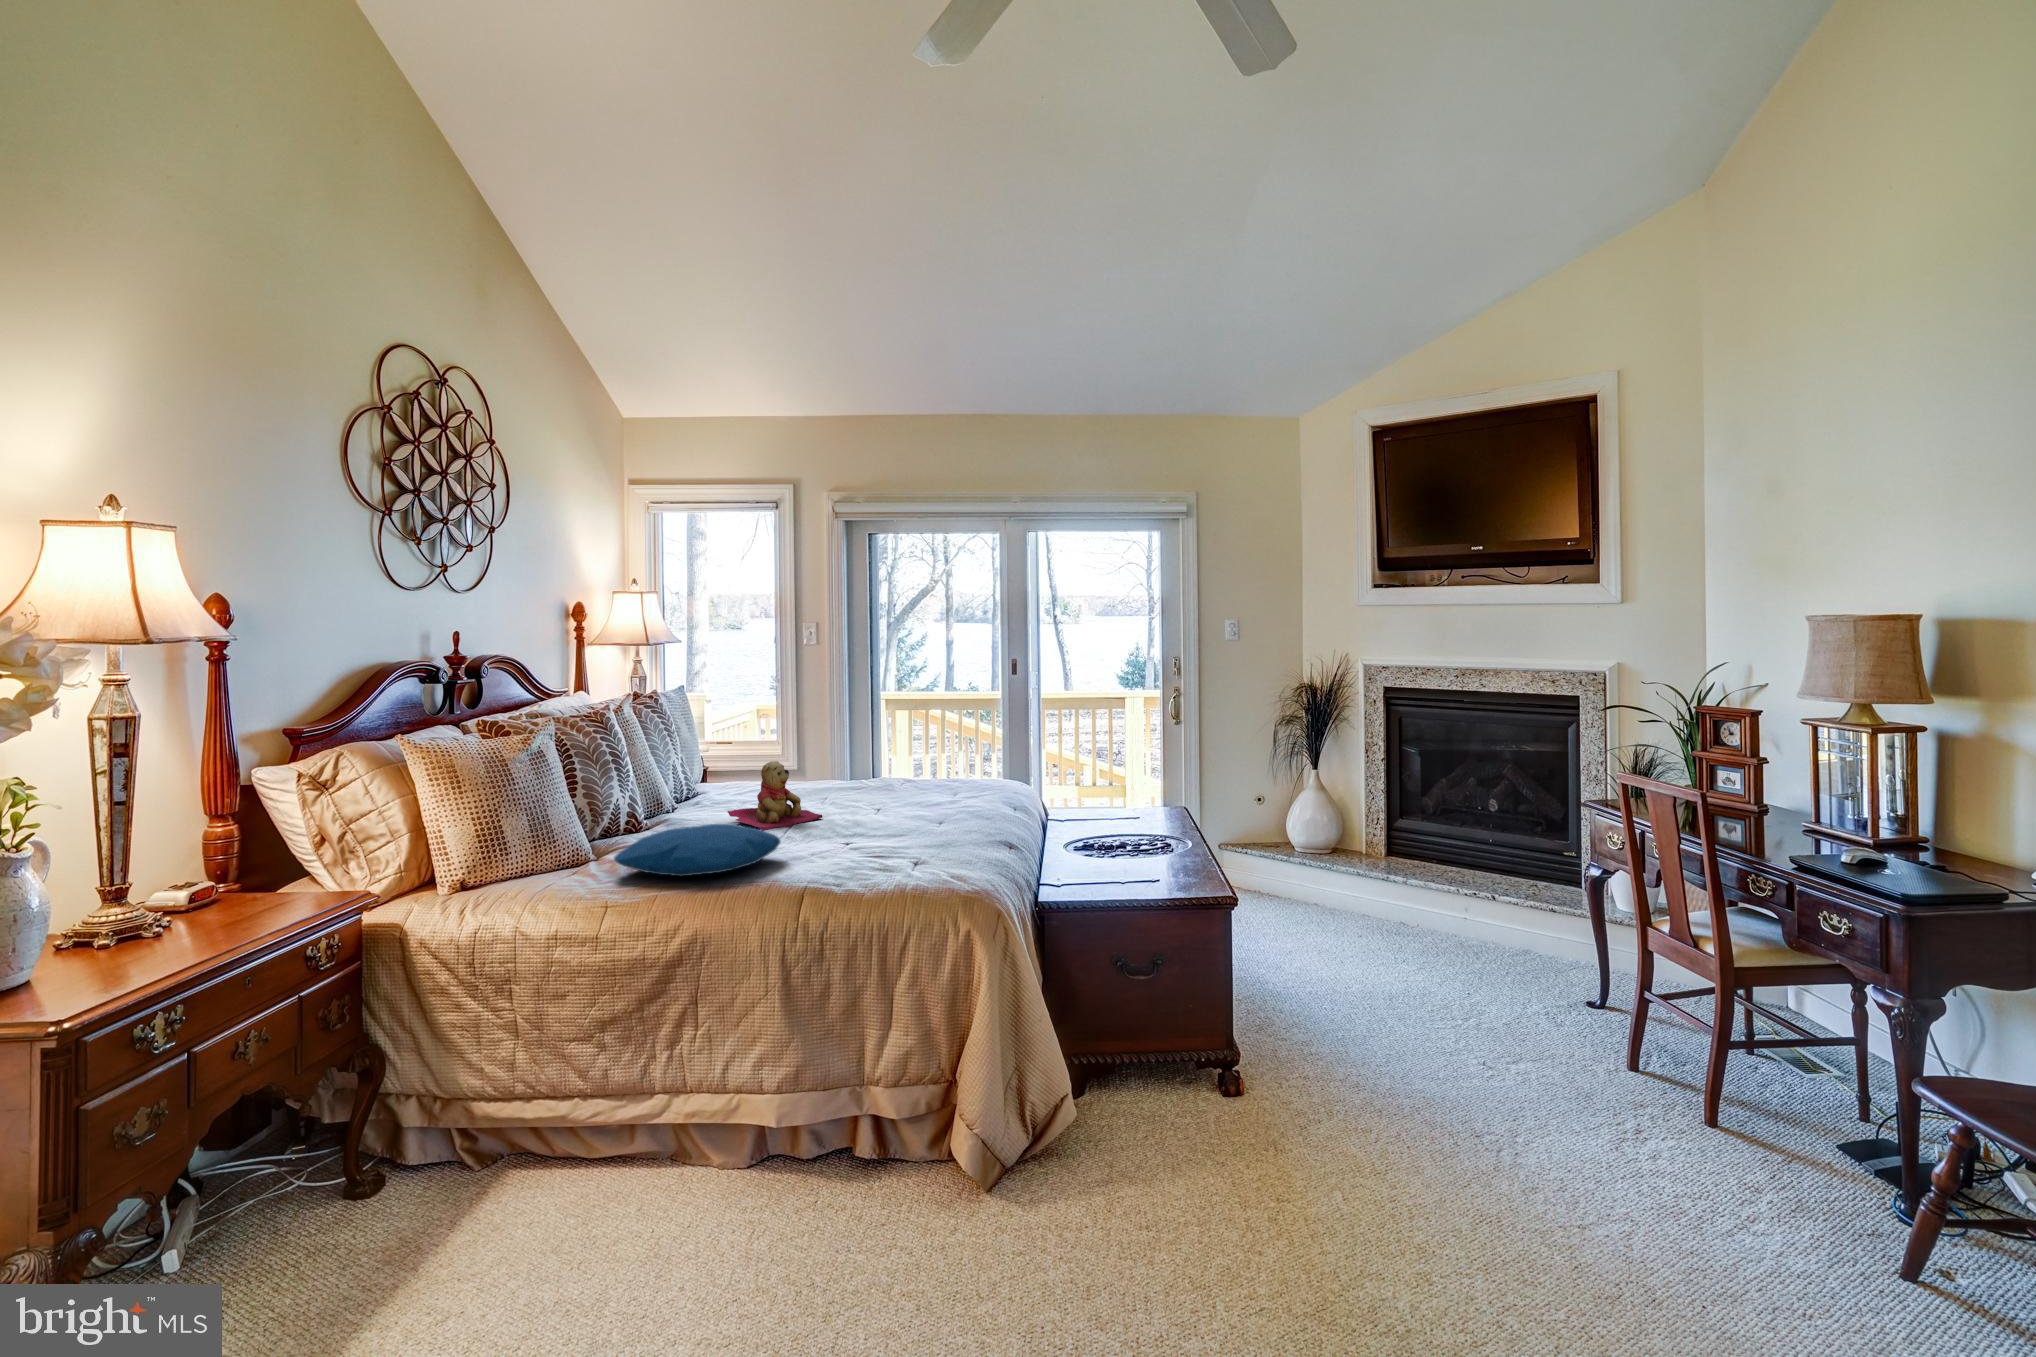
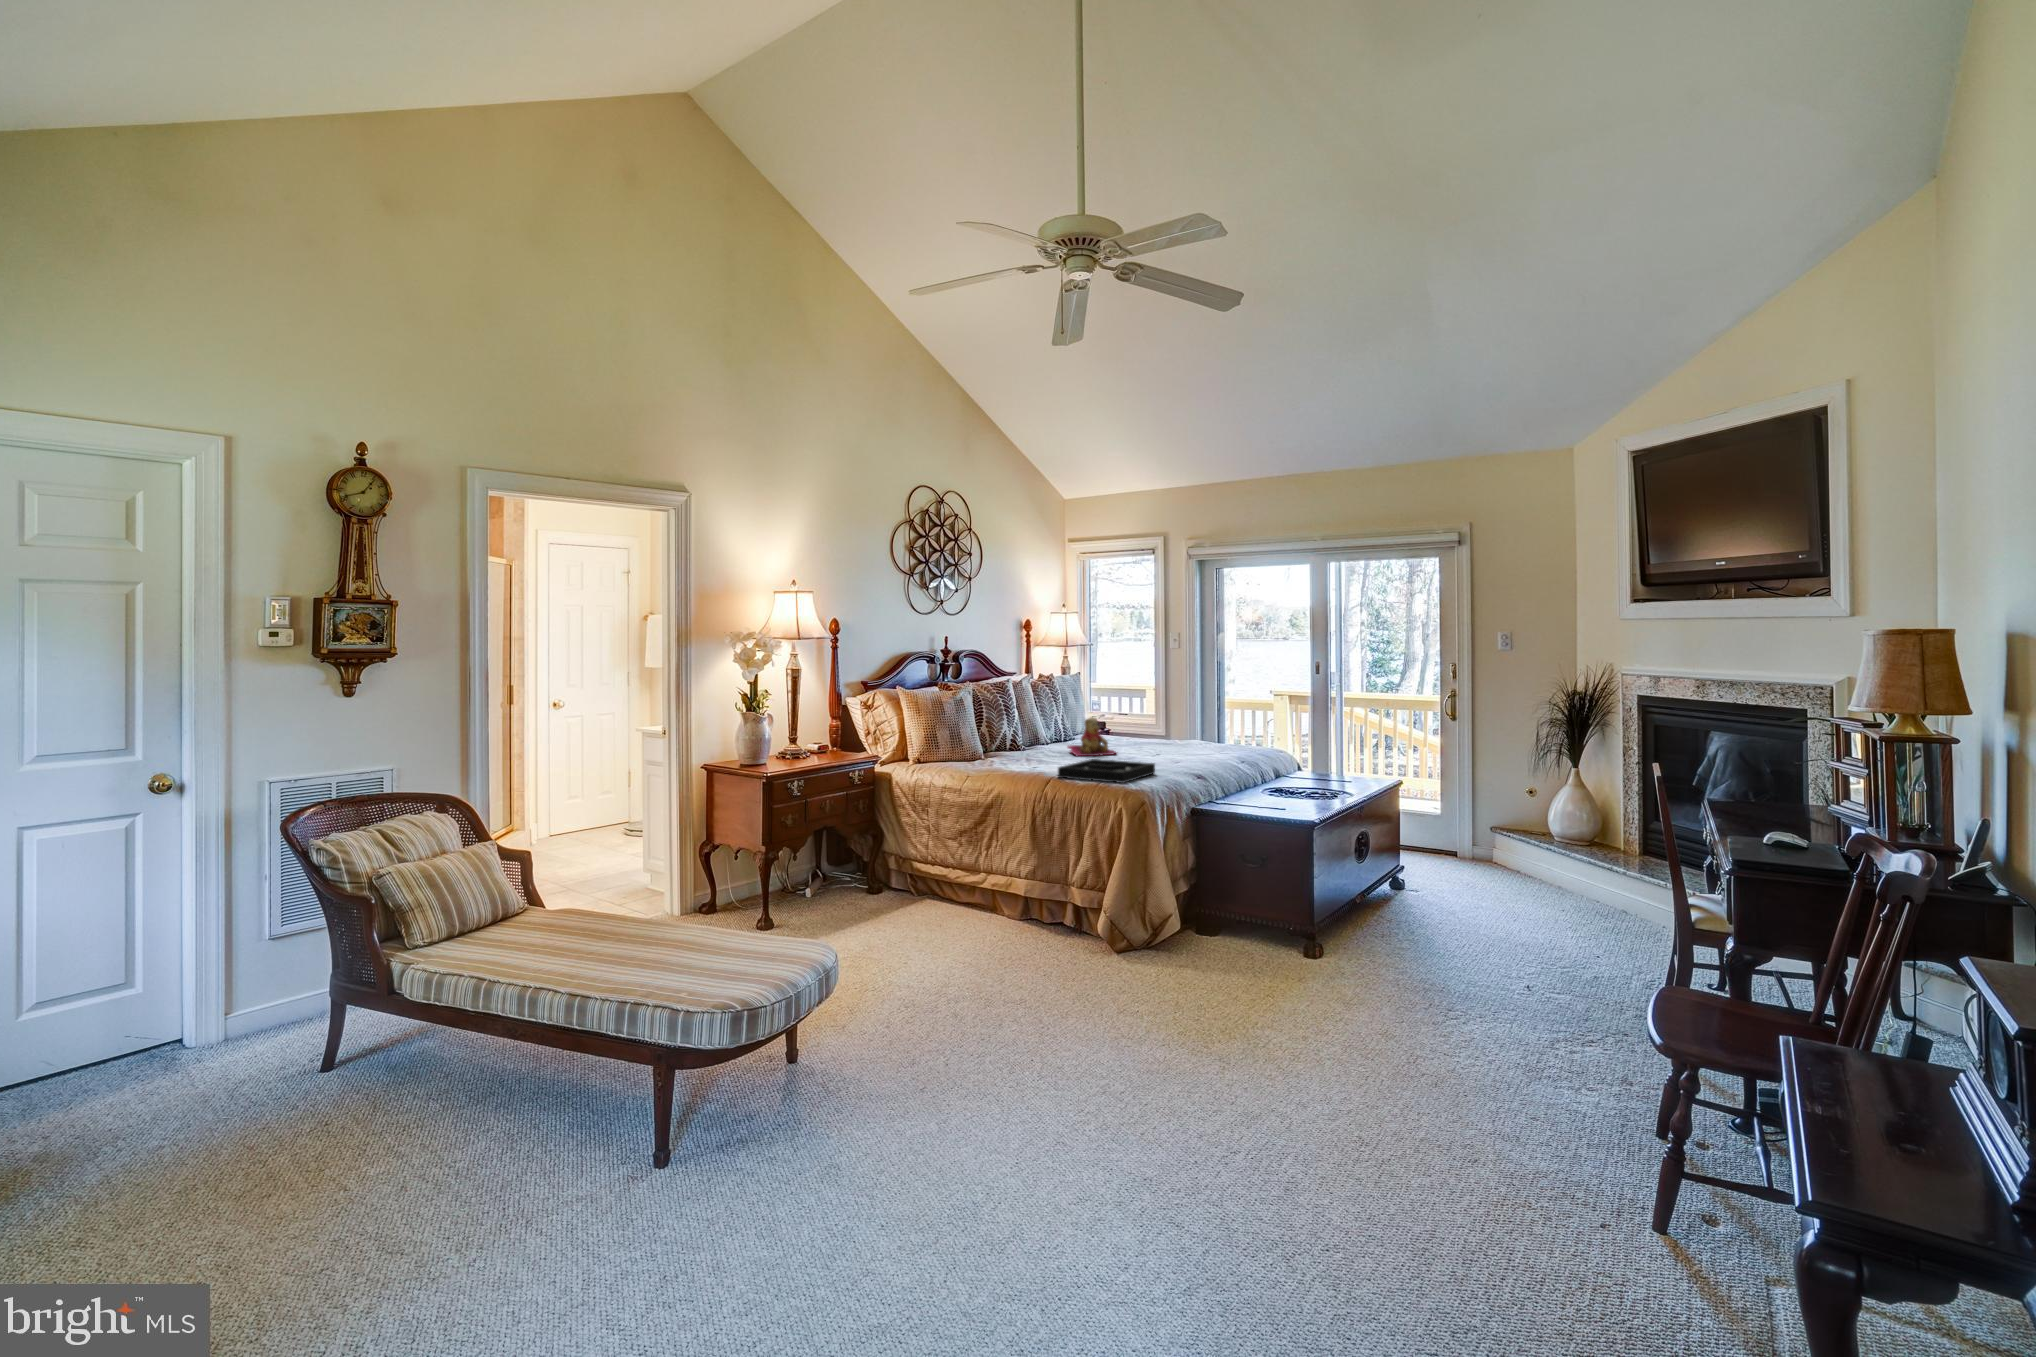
pillow: present [614,824,780,876] -> none [977,744,1061,767]
decorative tray: none [825,837,967,889] -> present [1058,759,1155,783]

